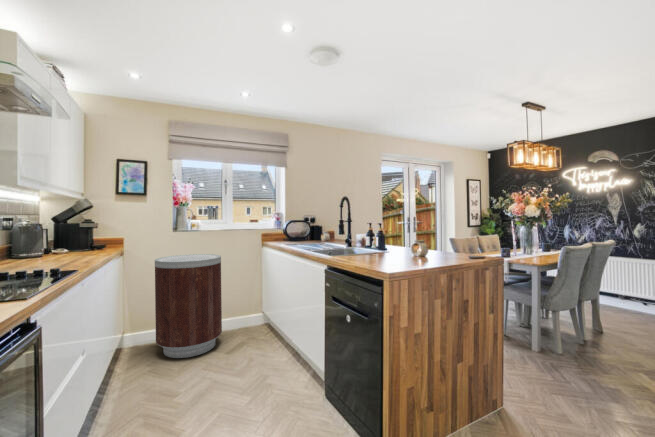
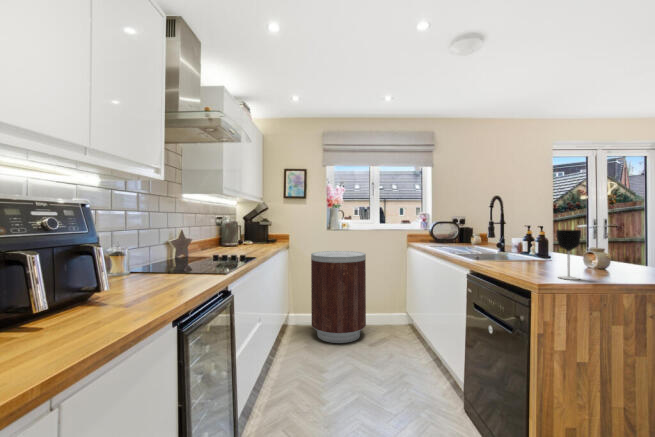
wine glass: none [399,226,416,267] -> present [556,230,581,280]

